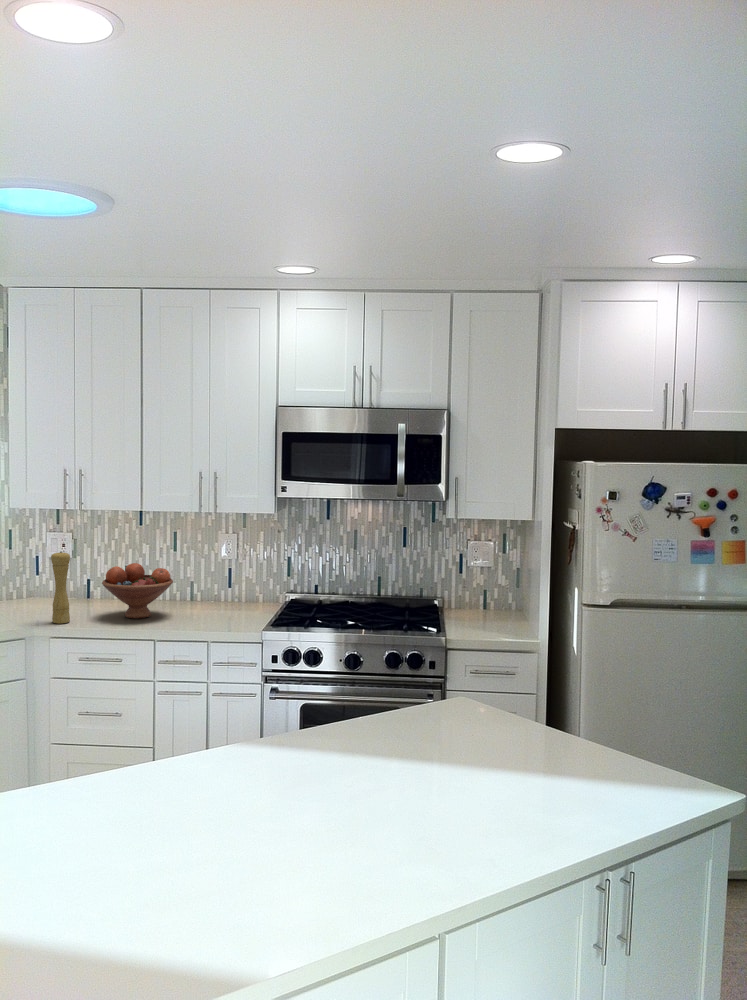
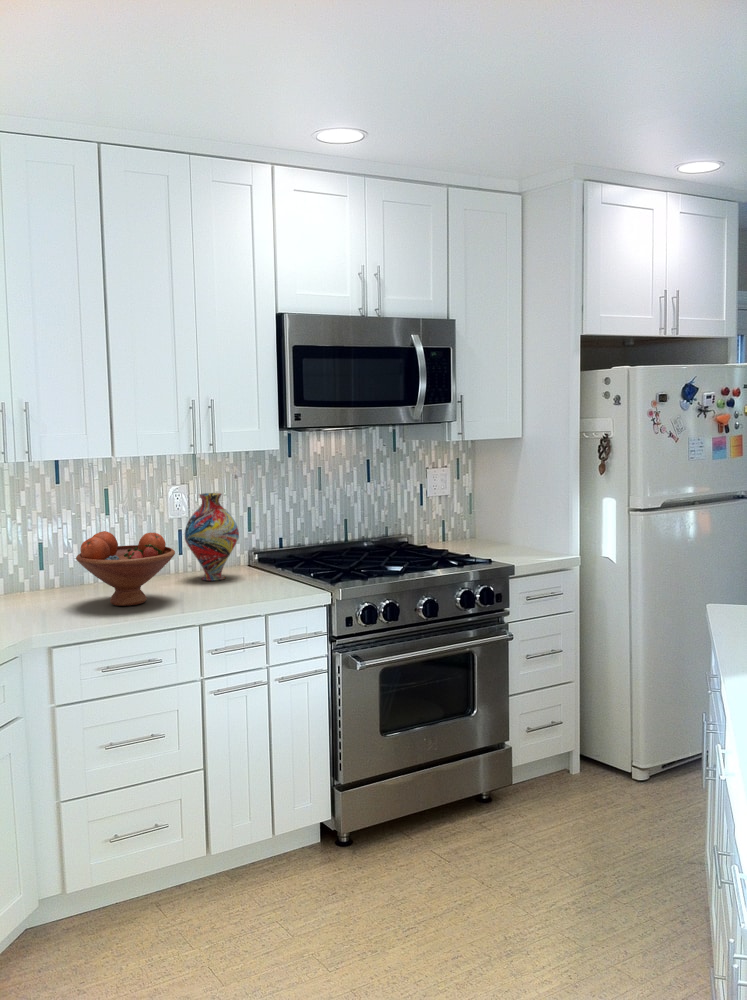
vase: none [212,543,253,611] -> present [185,493,239,581]
pepper mill: present [51,552,70,624] -> none [29,521,61,628]

